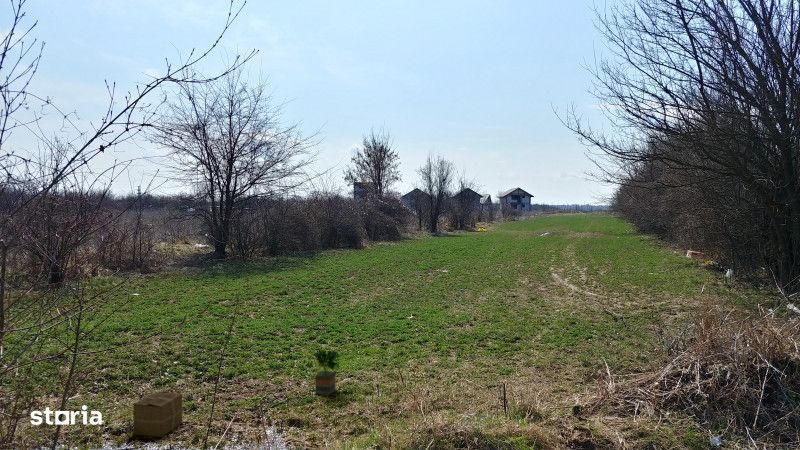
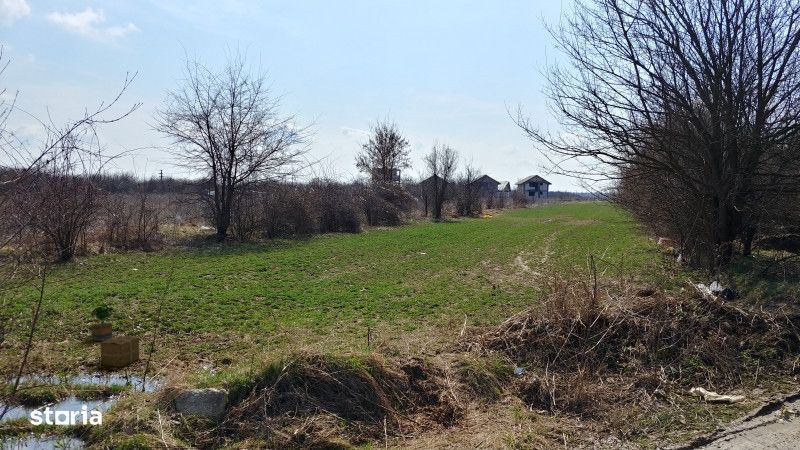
potted tree: present [315,350,340,395] -> present [91,306,116,341]

